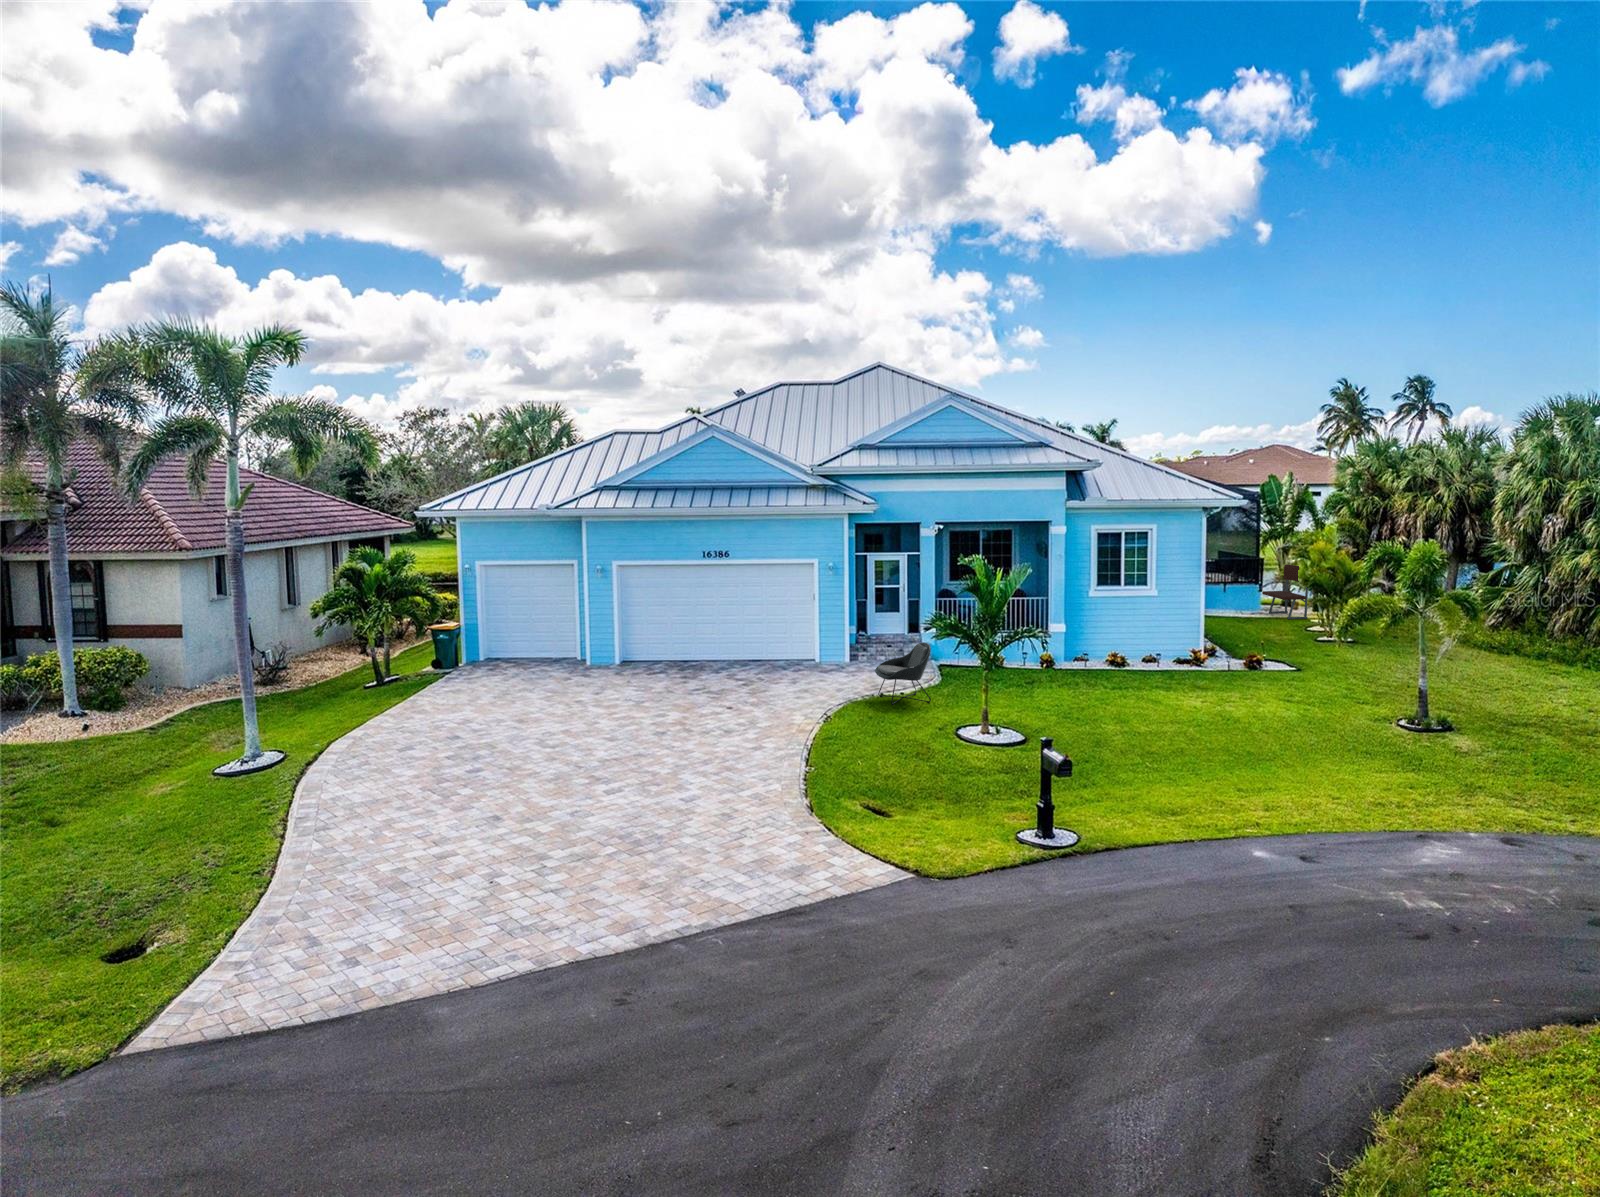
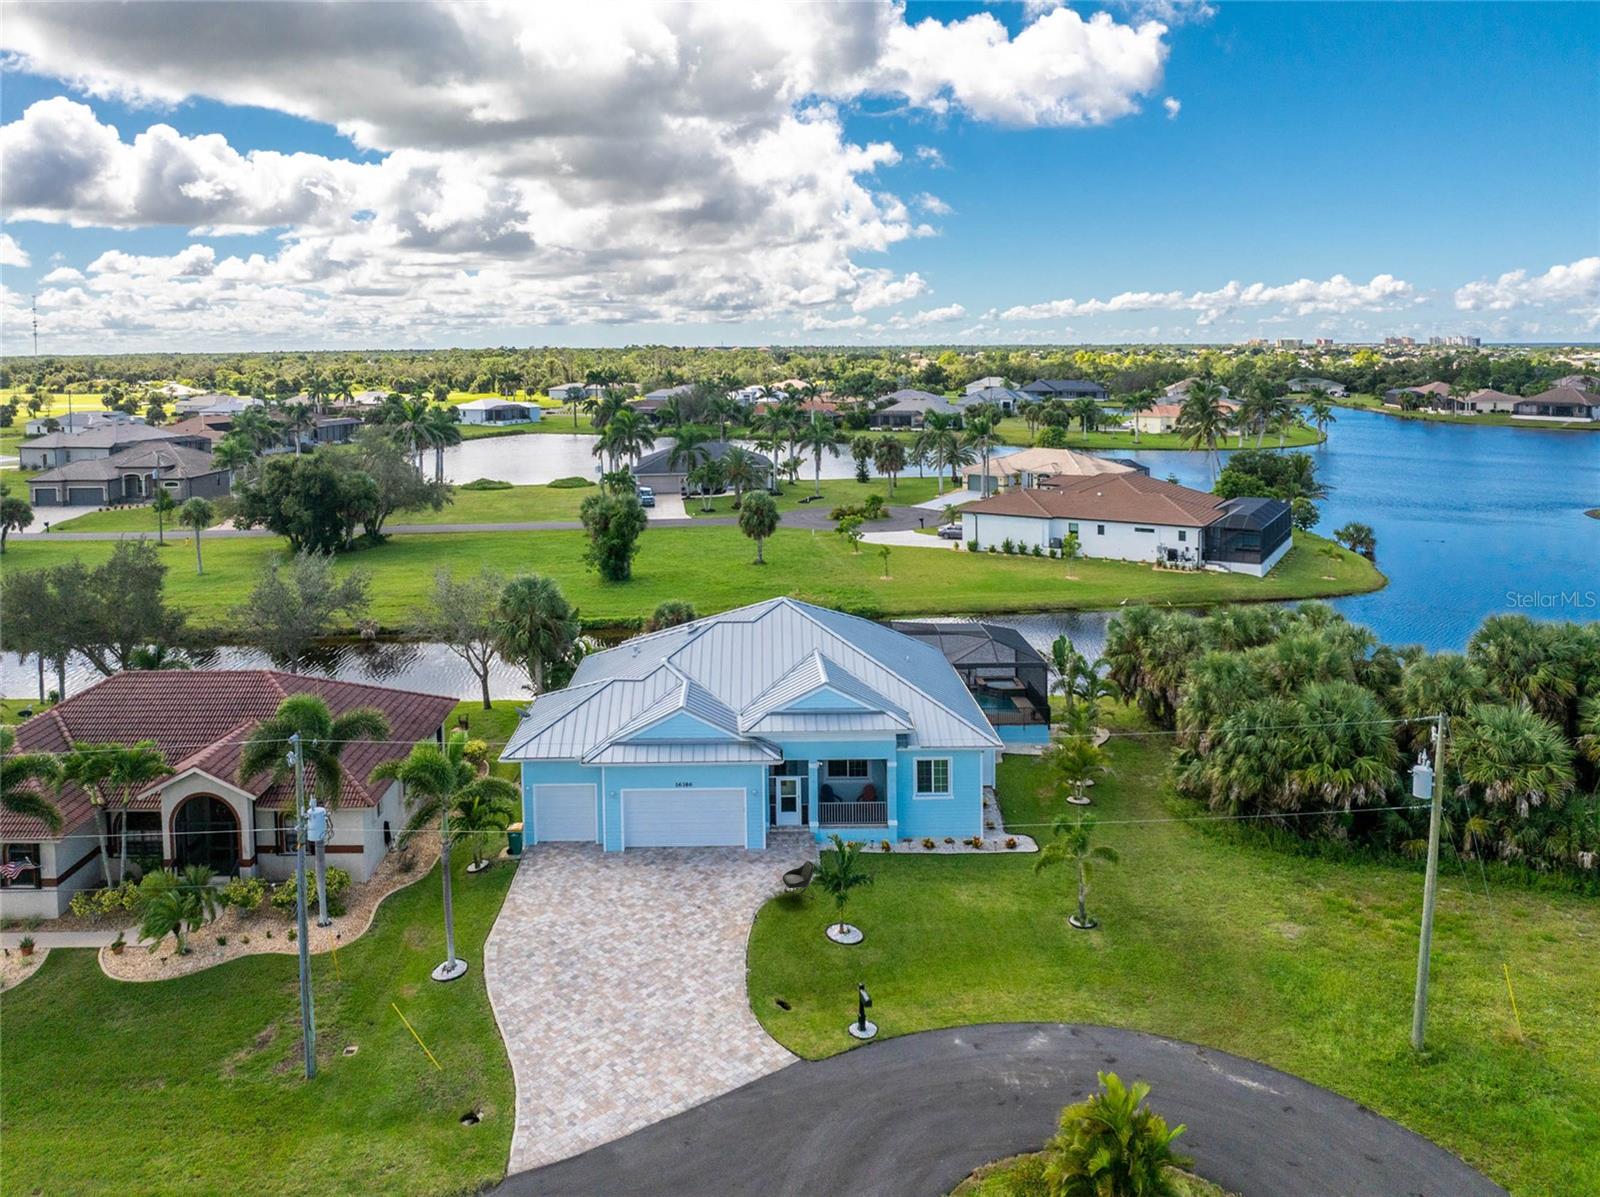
bench: present [1262,564,1308,619] -> none [1032,743,1059,783]

